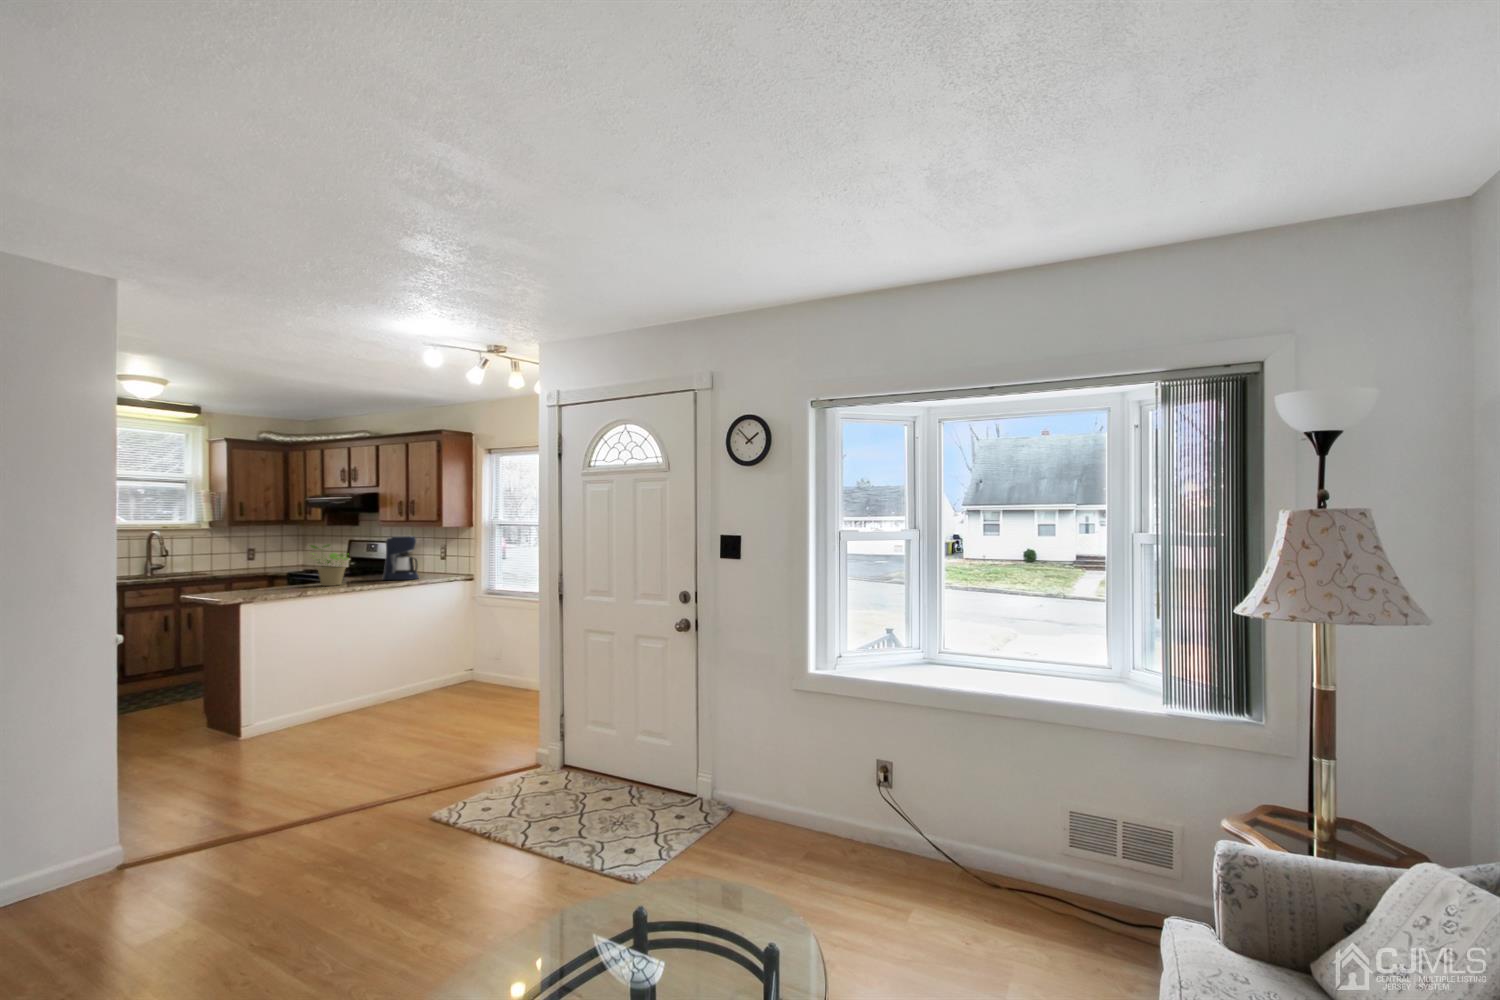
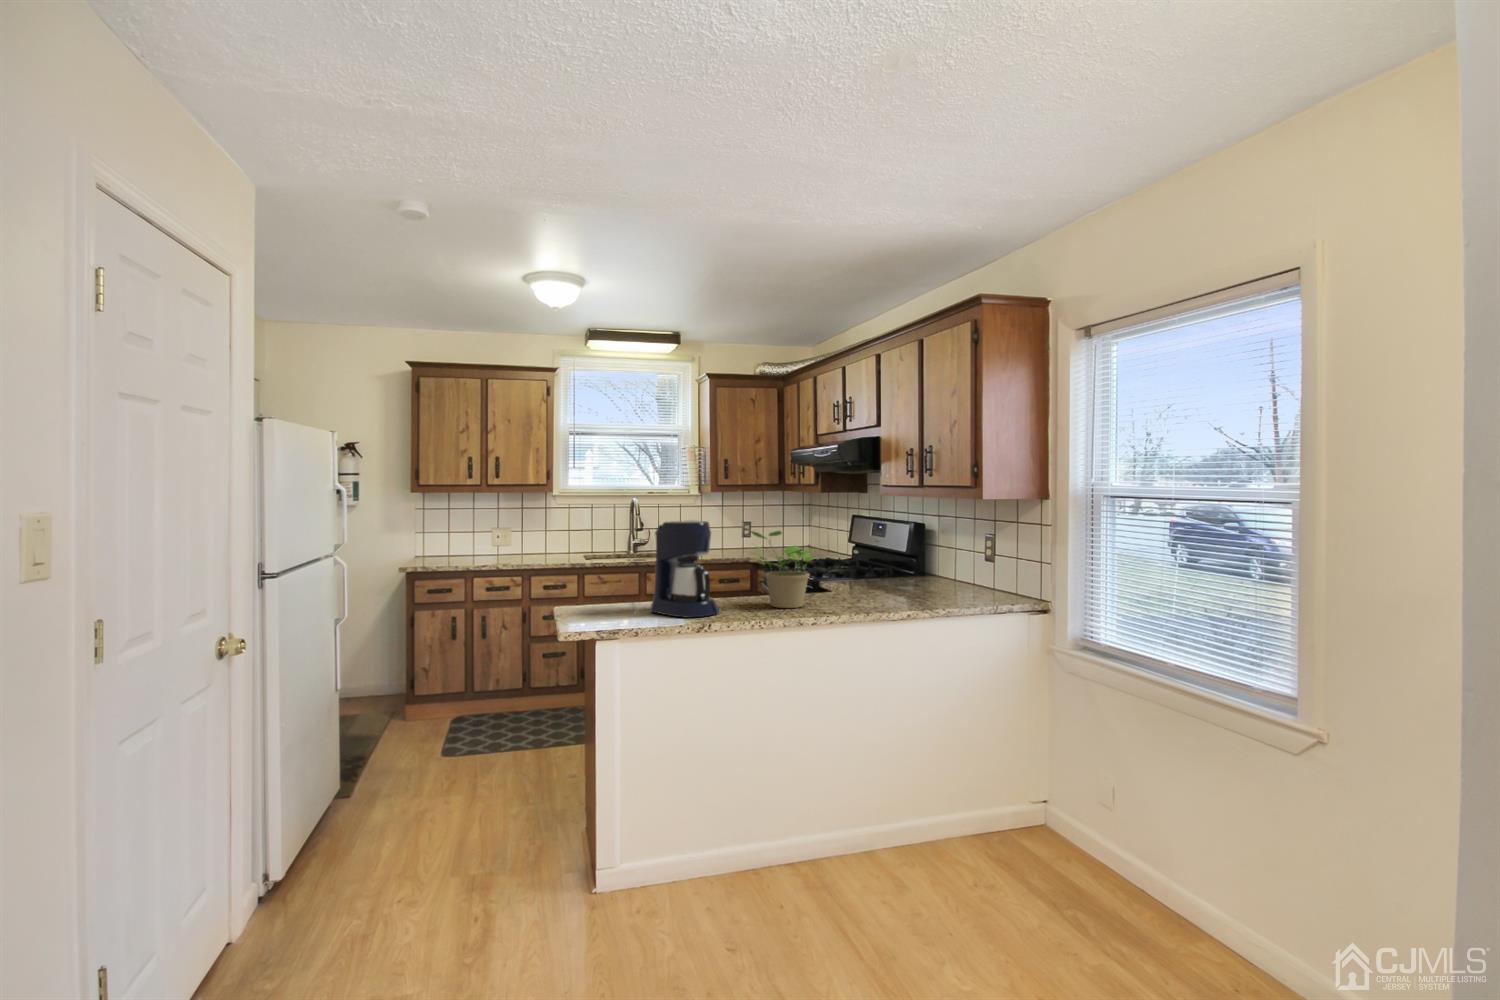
coffee maker: present [383,536,419,580] -> present [650,520,719,617]

